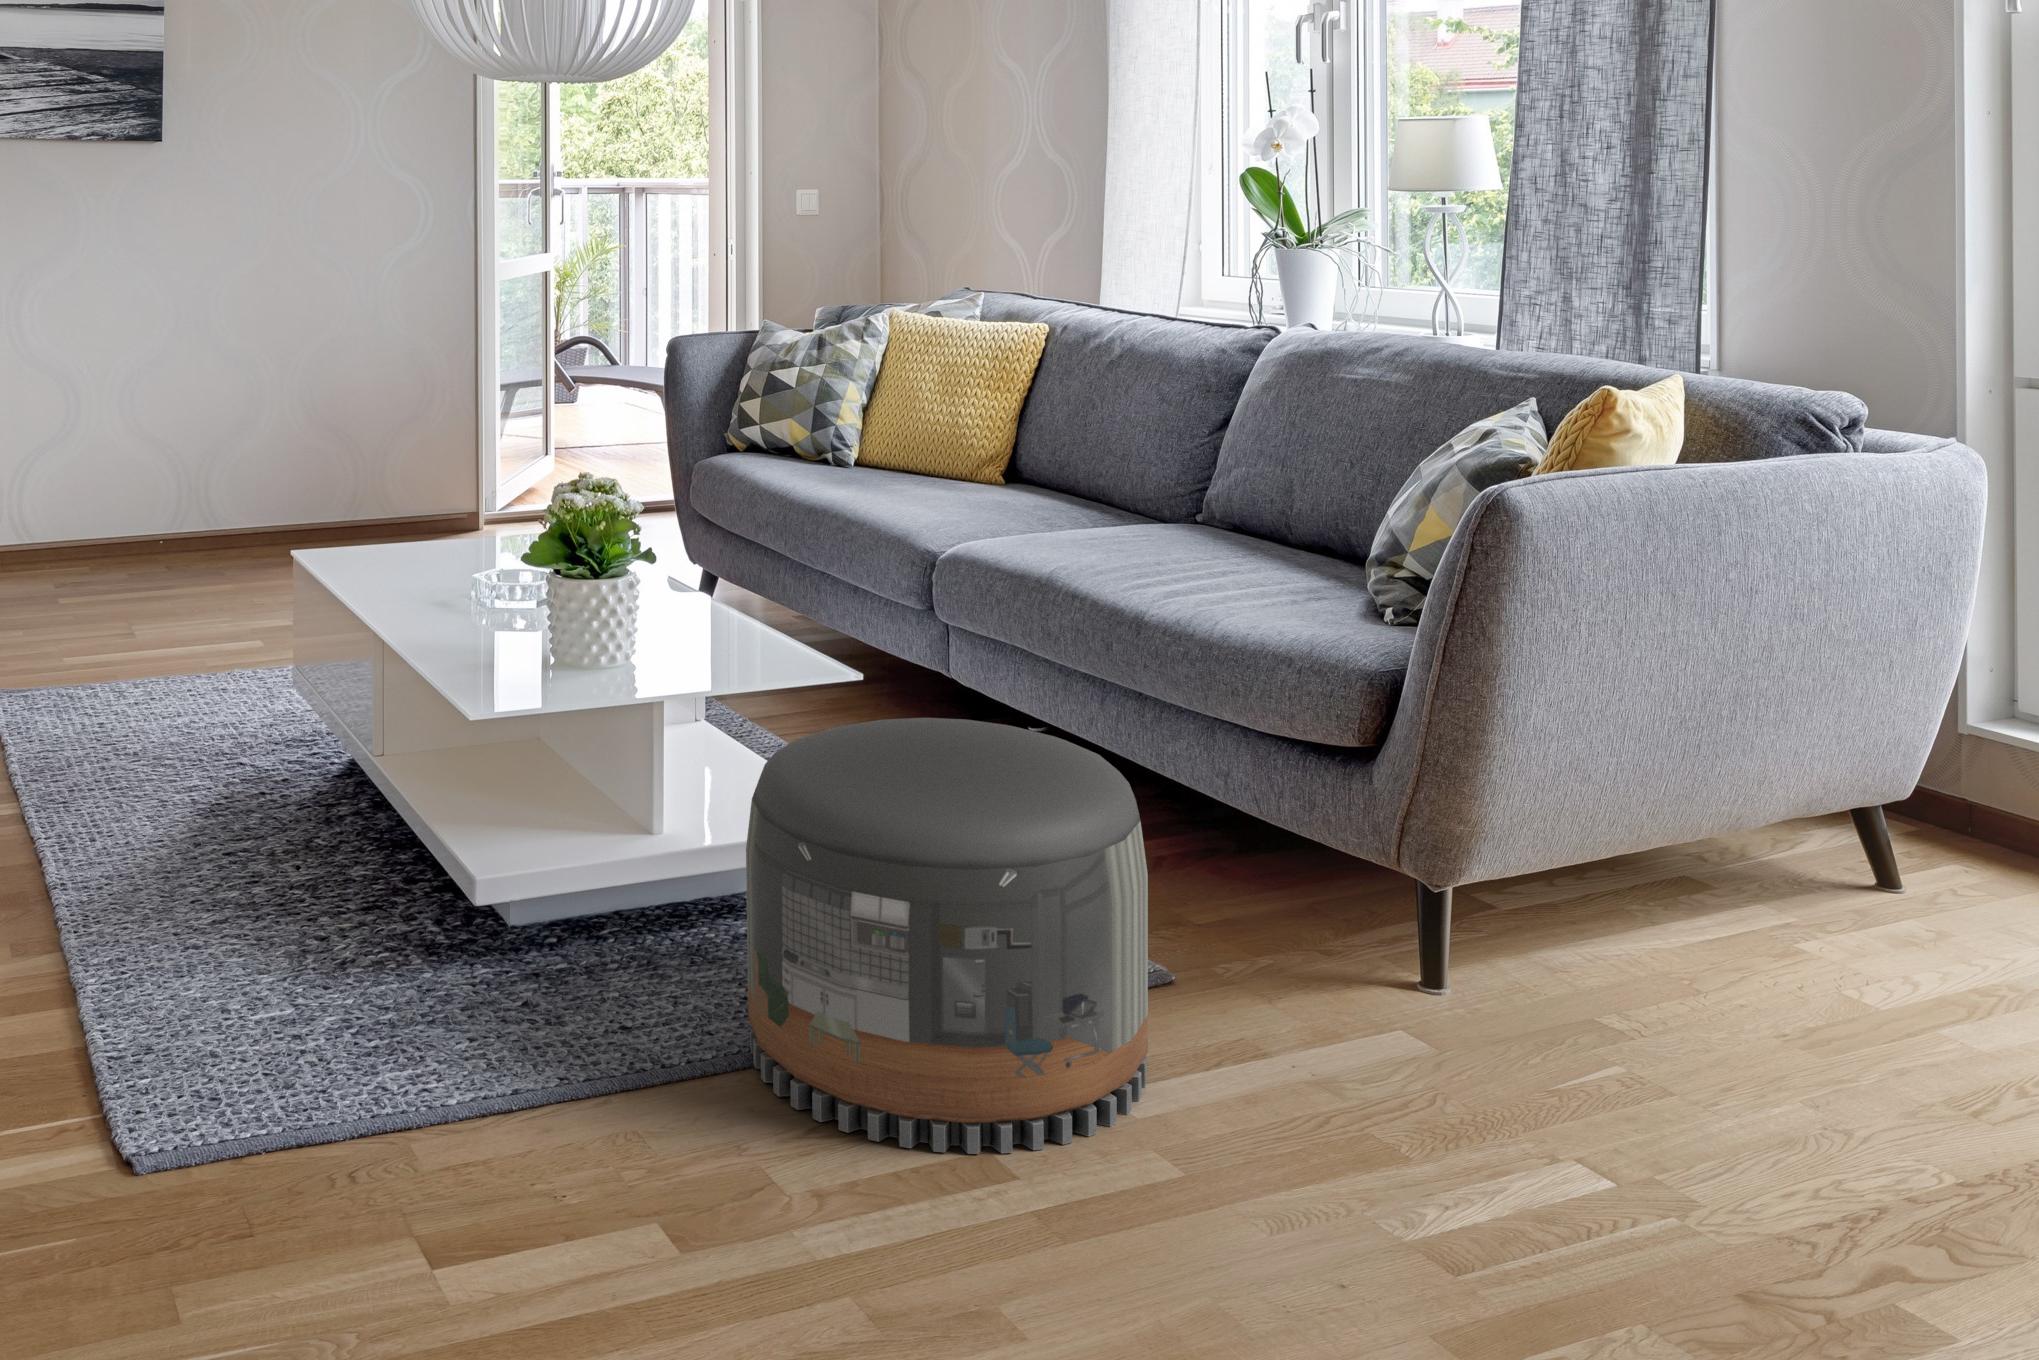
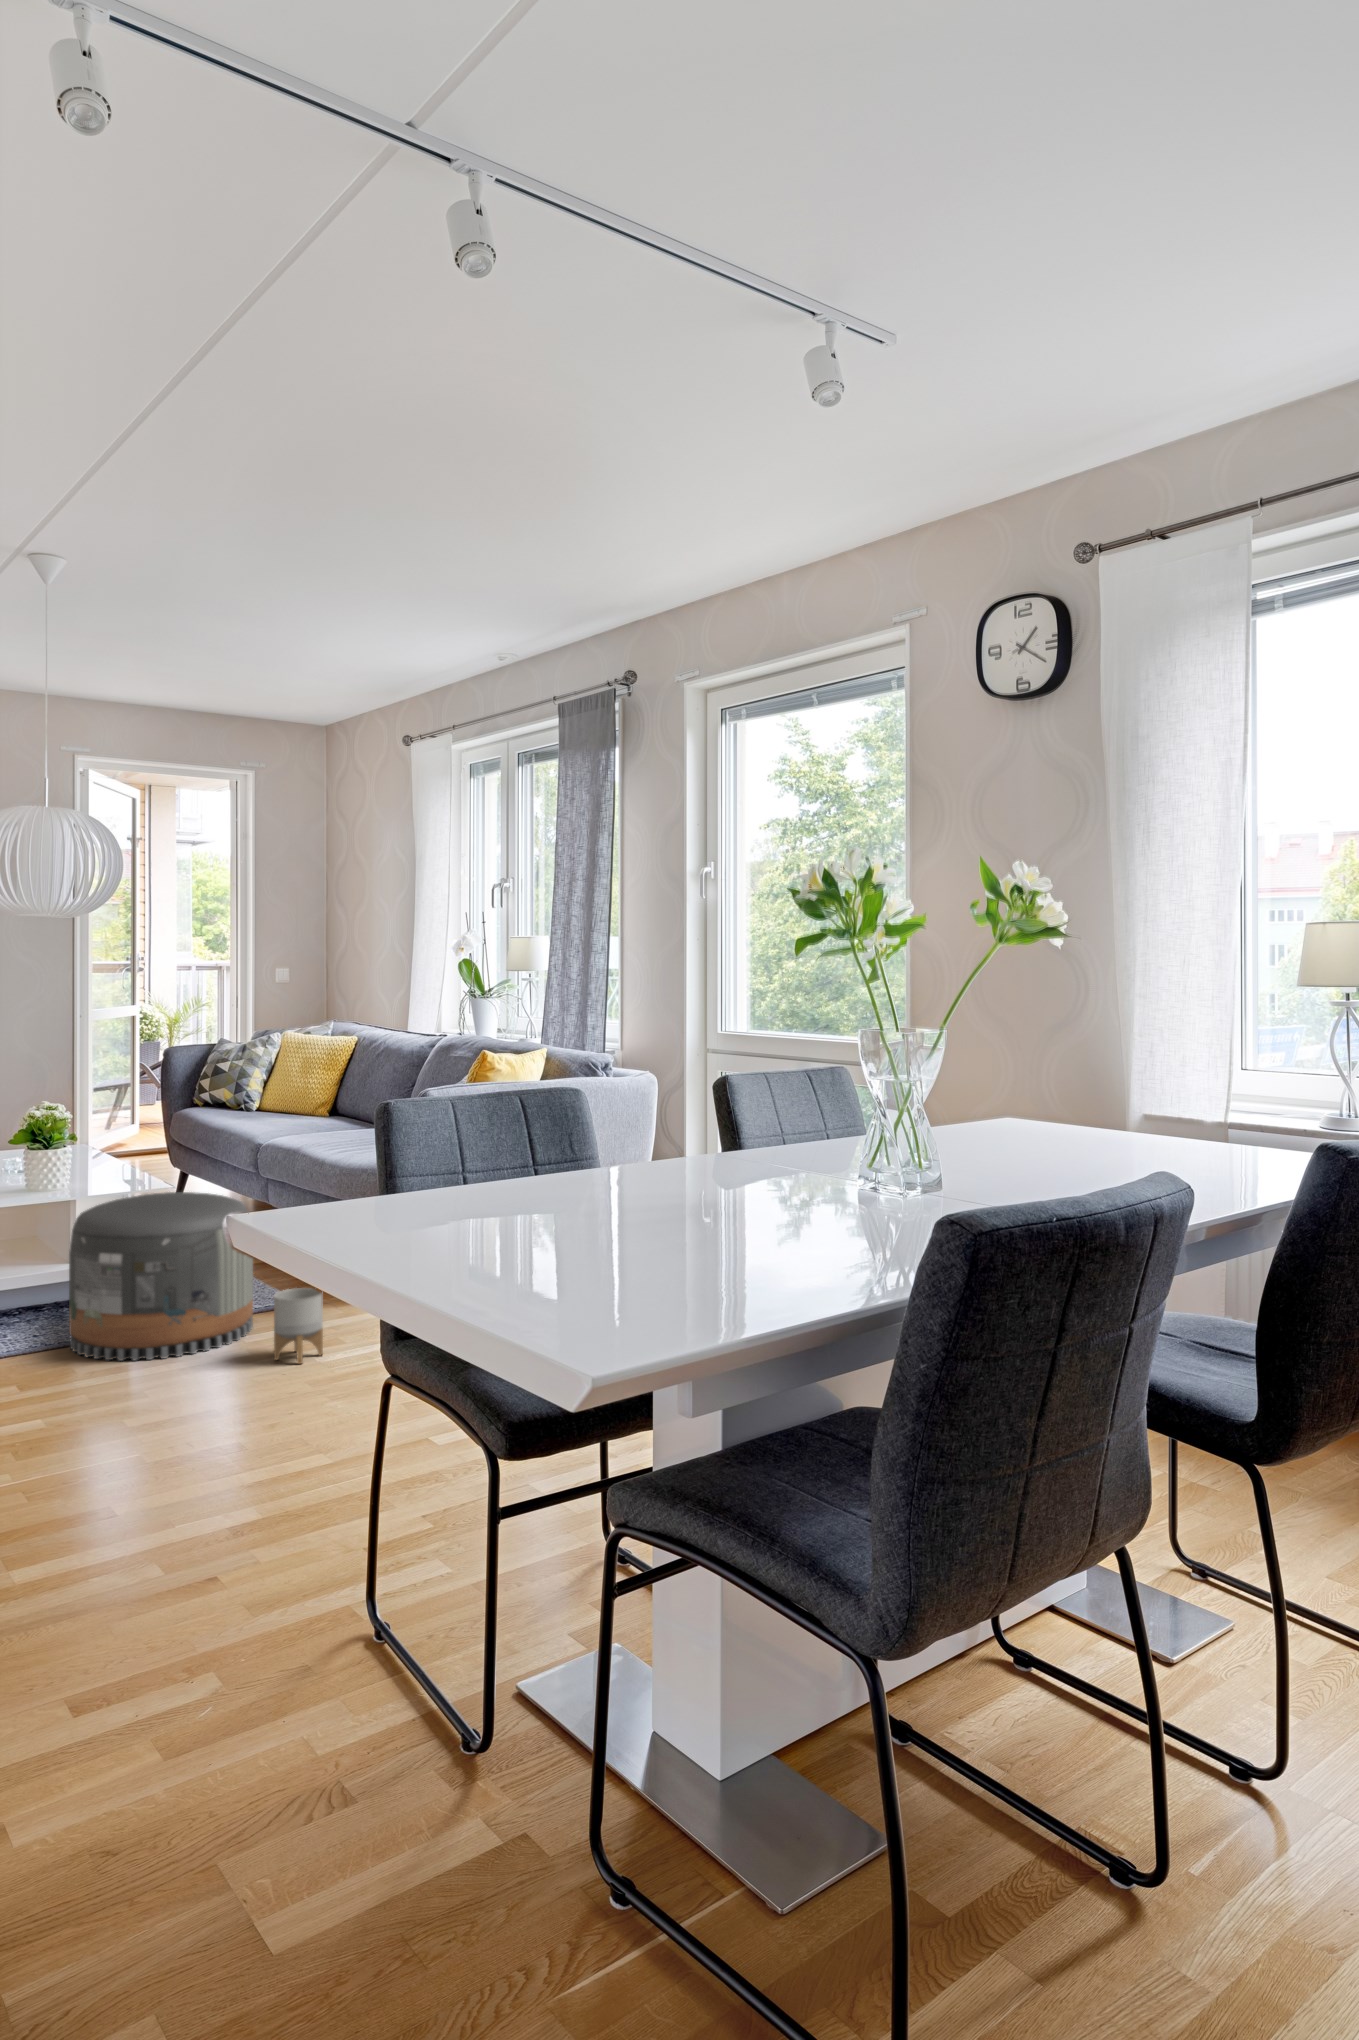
planter: none [1293,1018,1421,1233] -> present [274,1288,323,1364]

